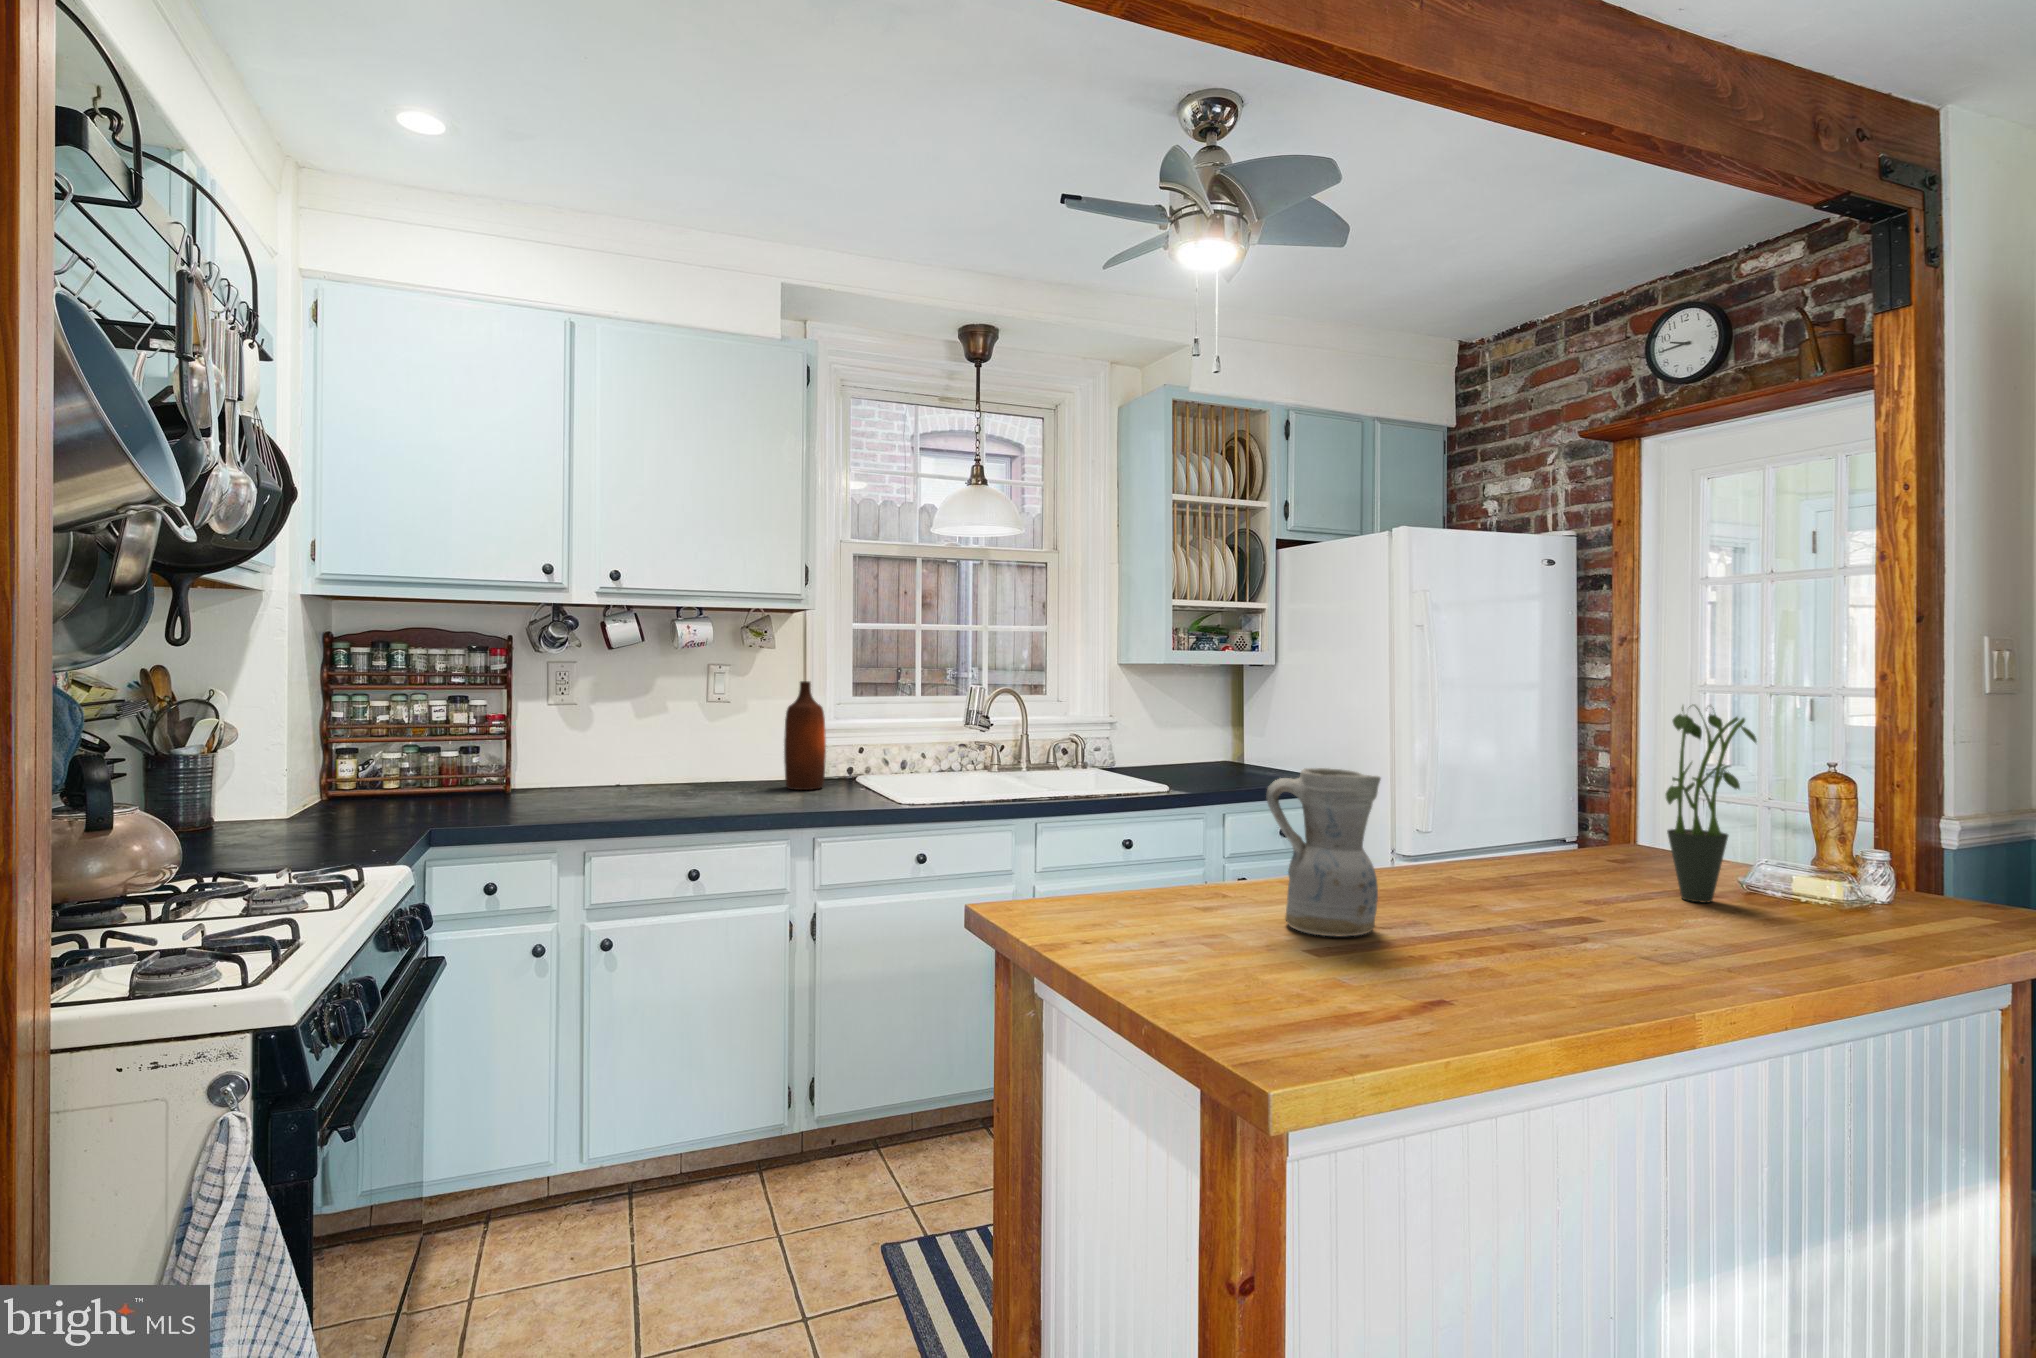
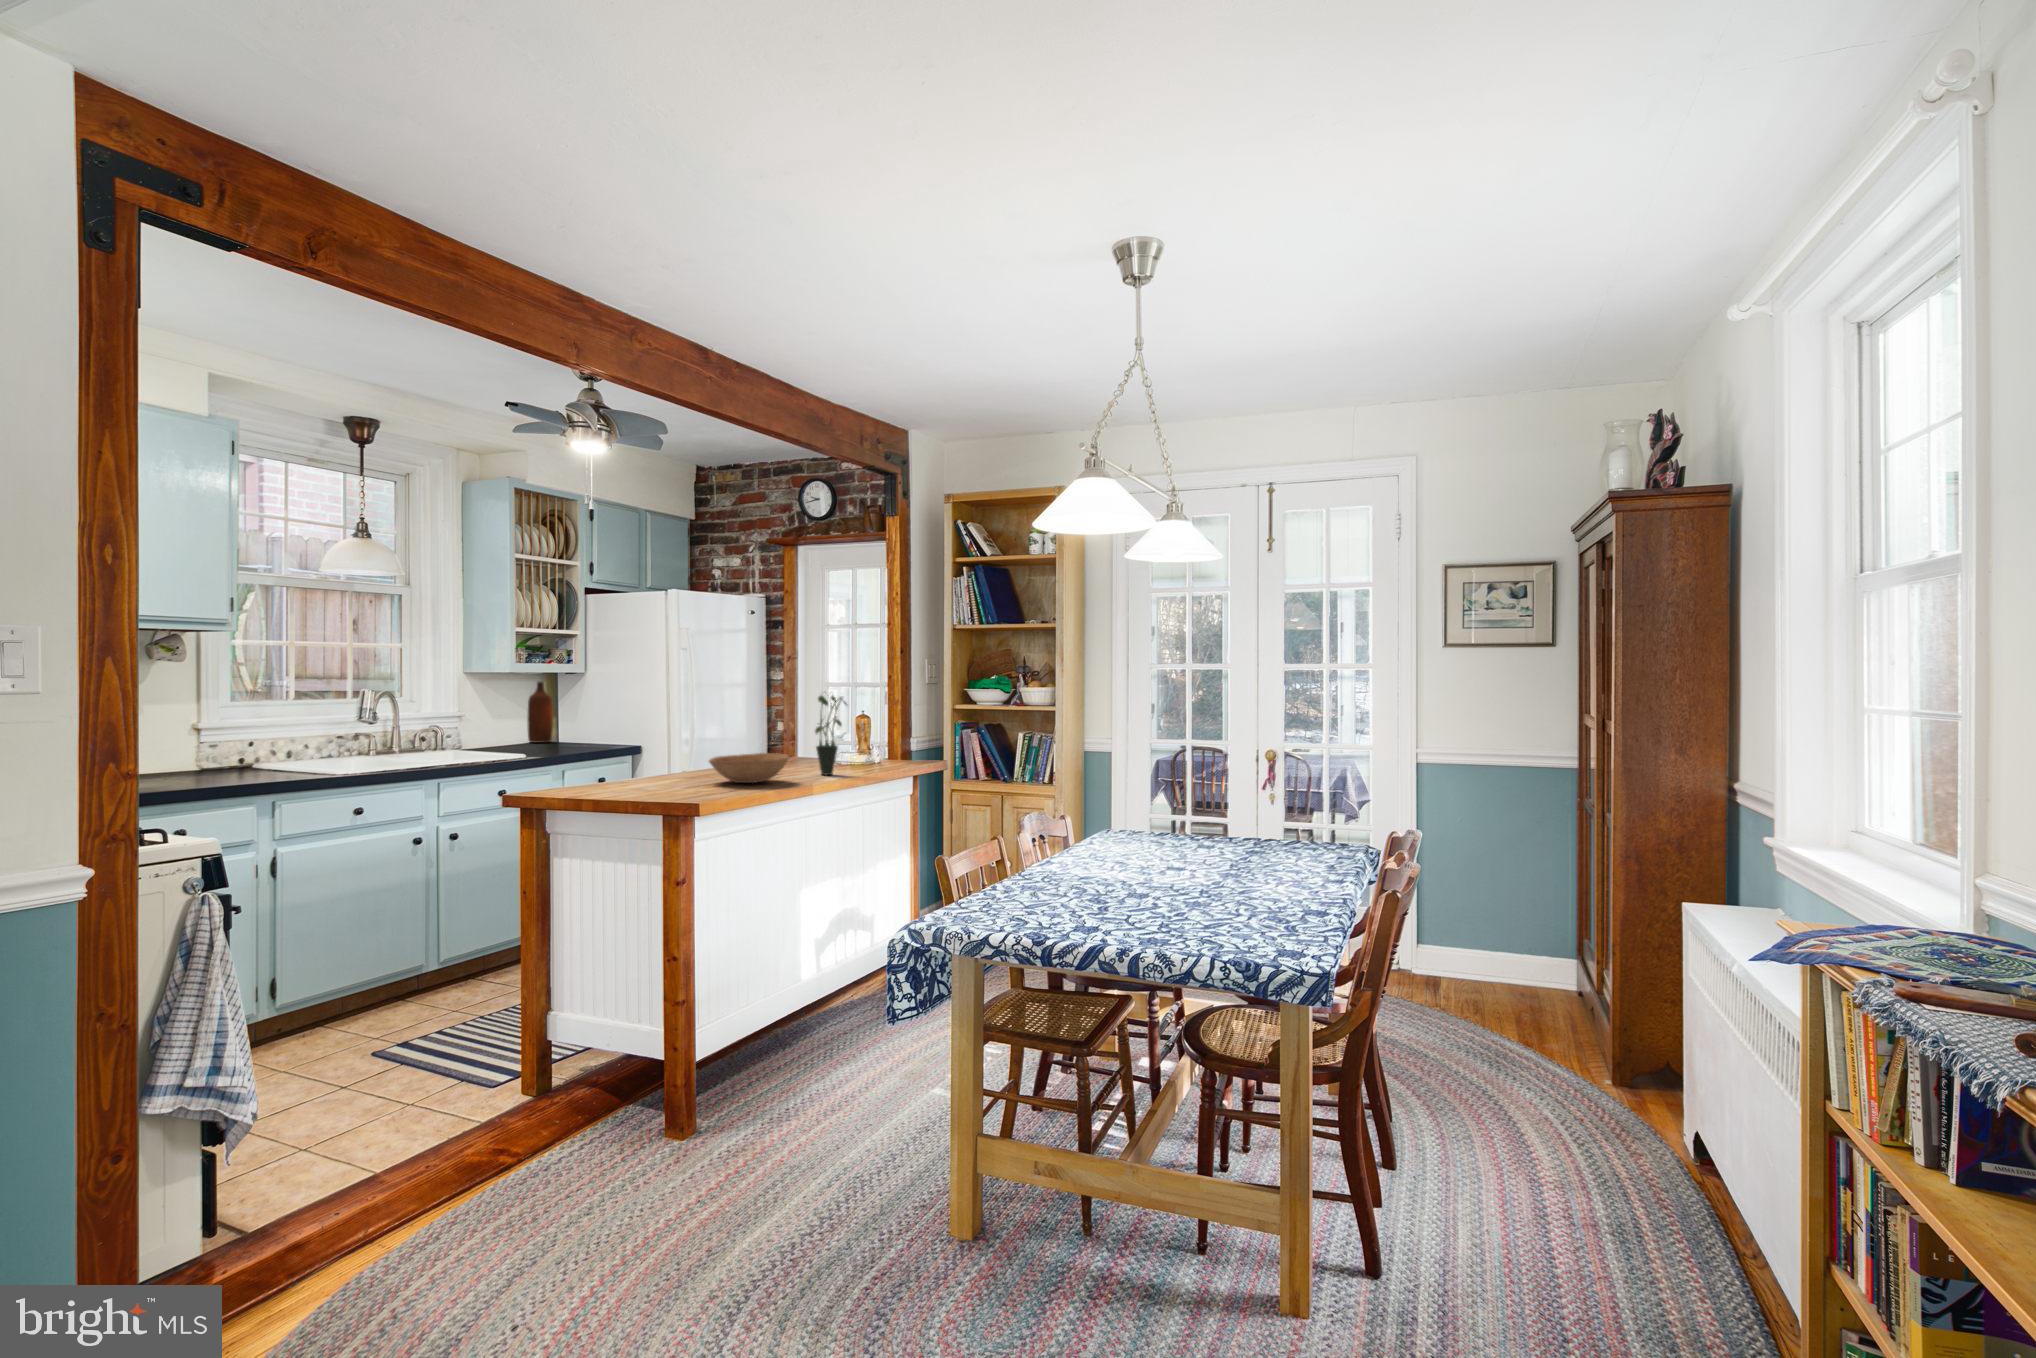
bottle: present [784,681,826,790] -> present [527,682,553,743]
ceramic pitcher: present [1266,768,1381,936] -> none [660,723,710,795]
bowl: none [1398,836,1592,910] -> present [709,753,789,783]

